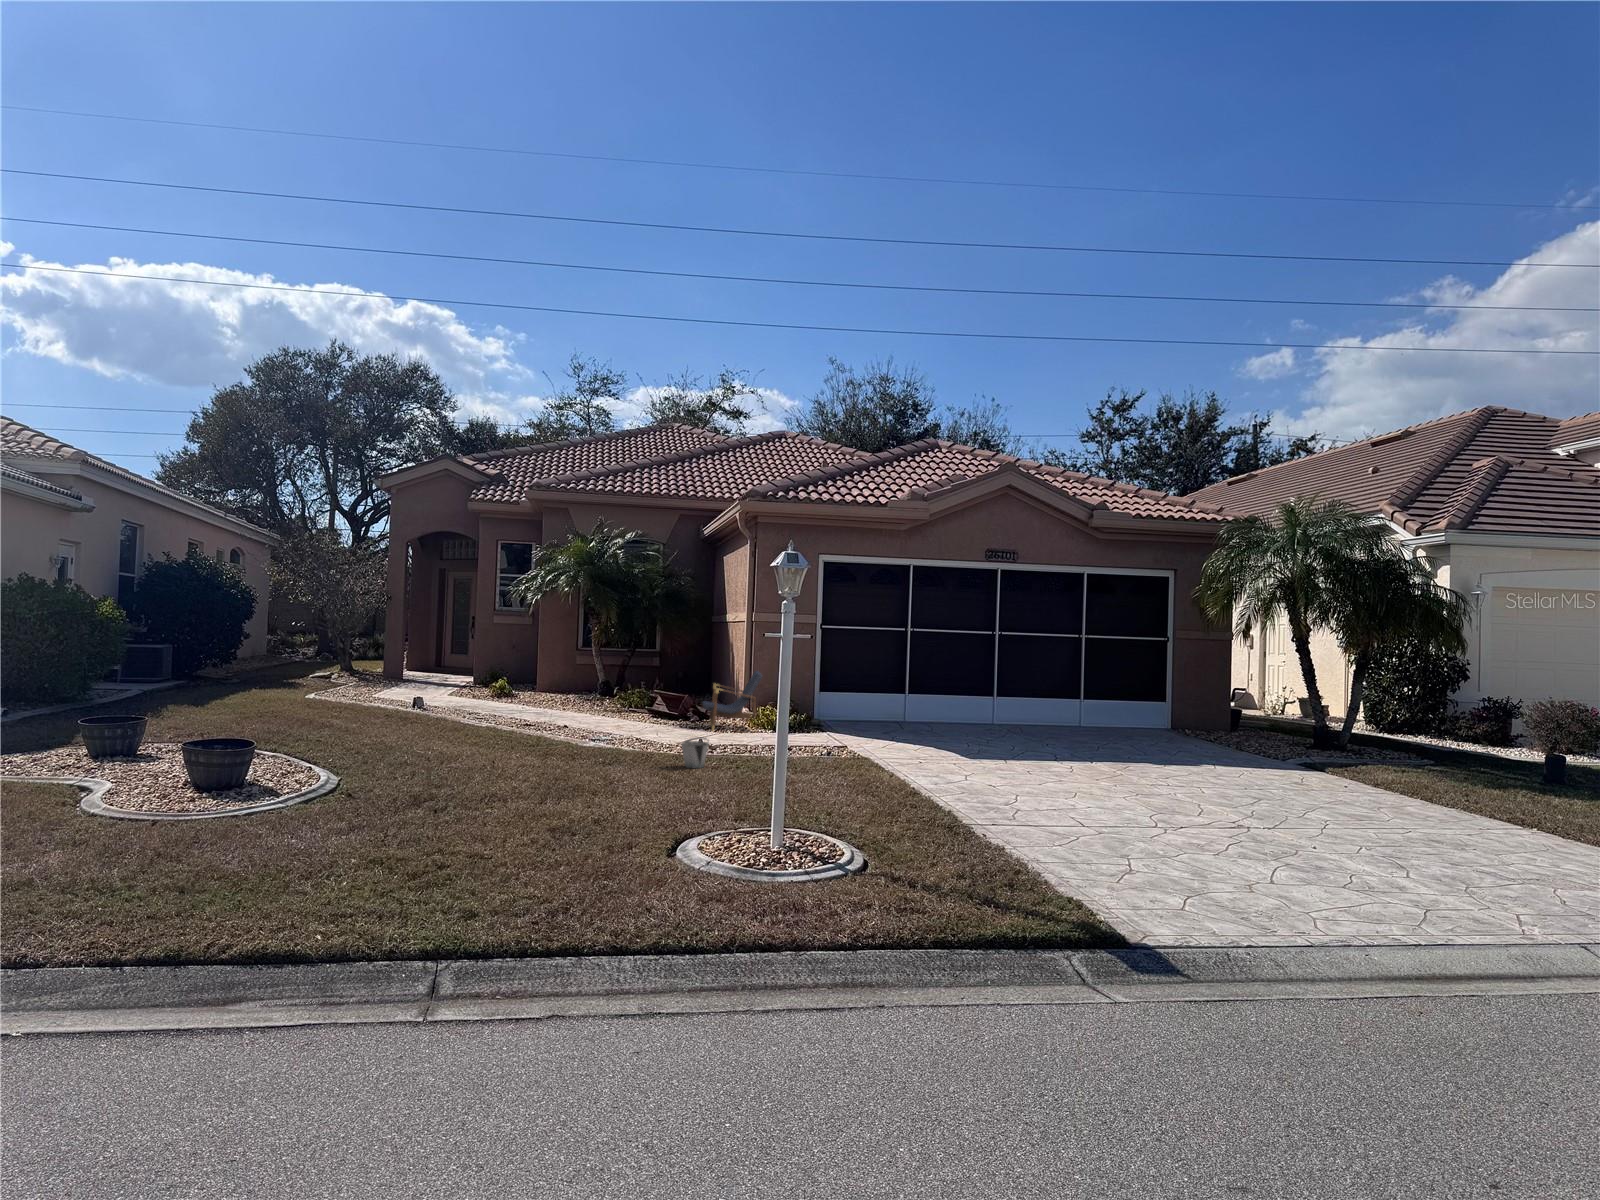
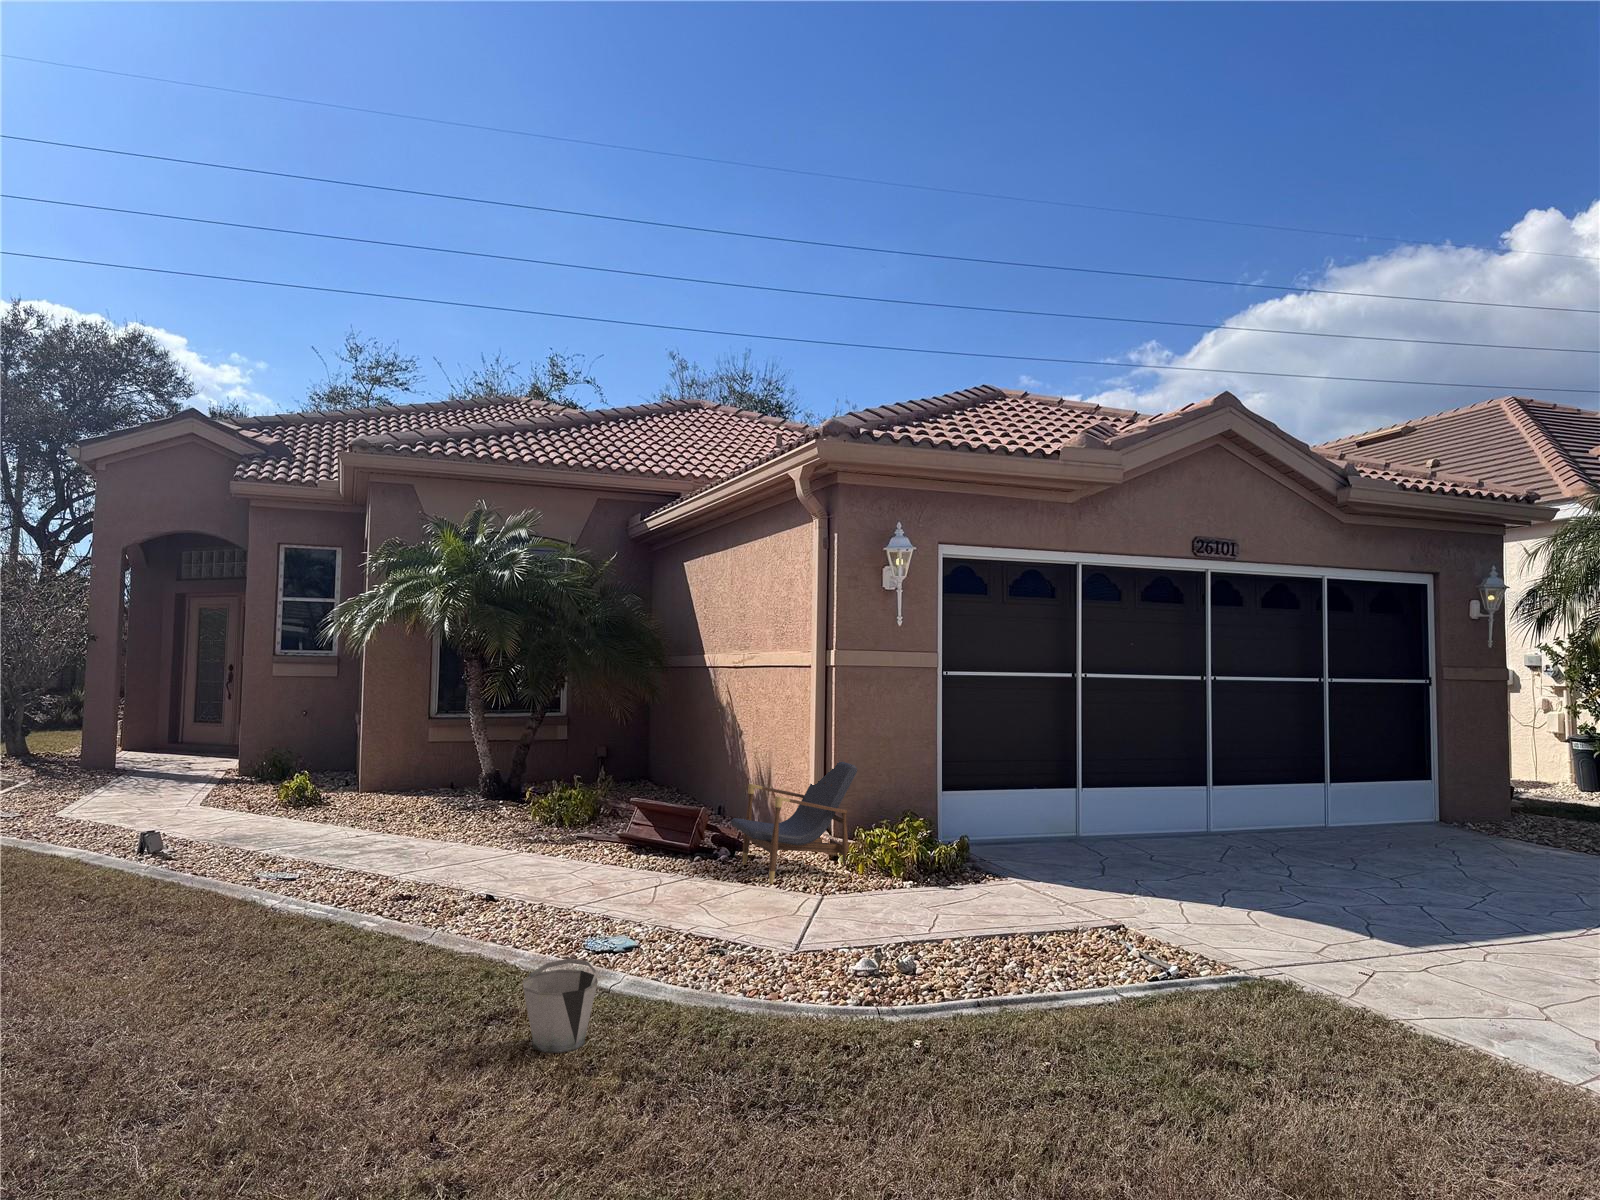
bucket: present [681,737,709,768] -> present [523,959,598,1053]

